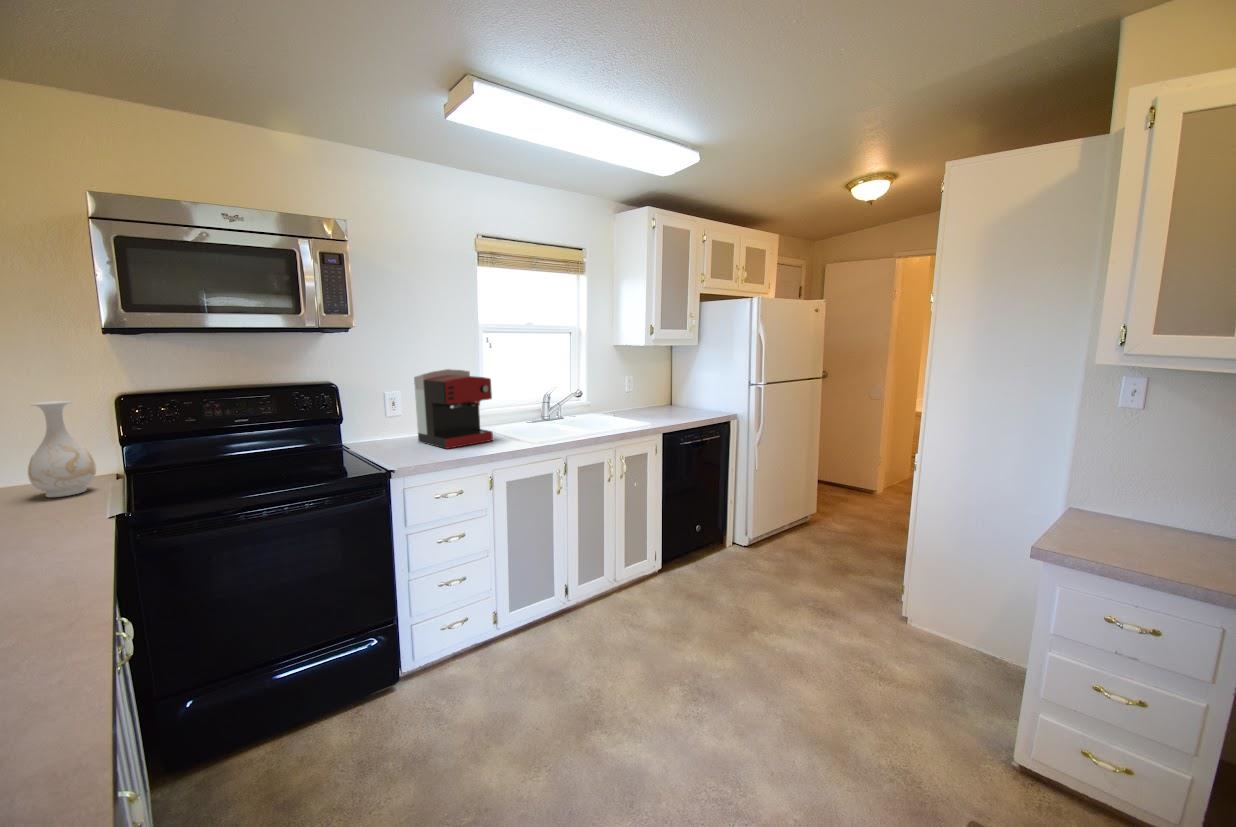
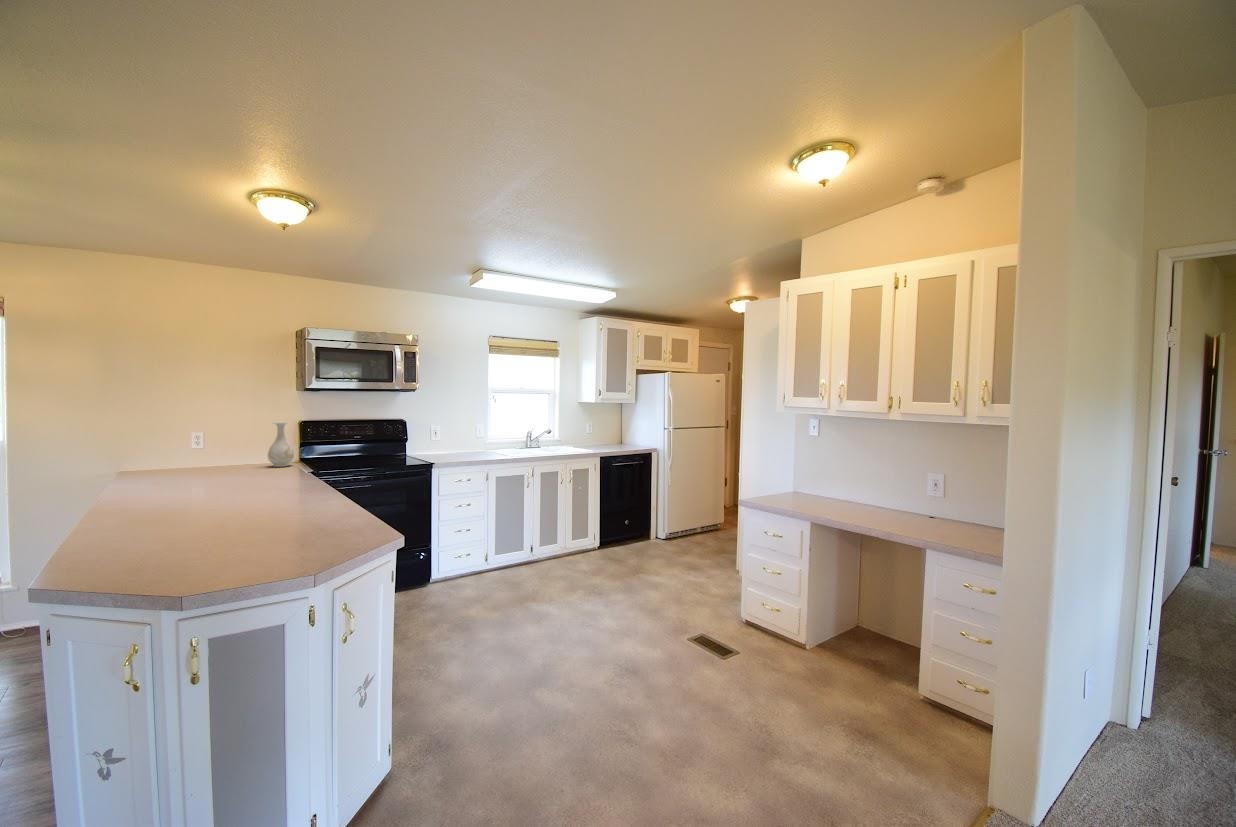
coffee maker: present [414,369,493,449] -> none [448,413,491,458]

